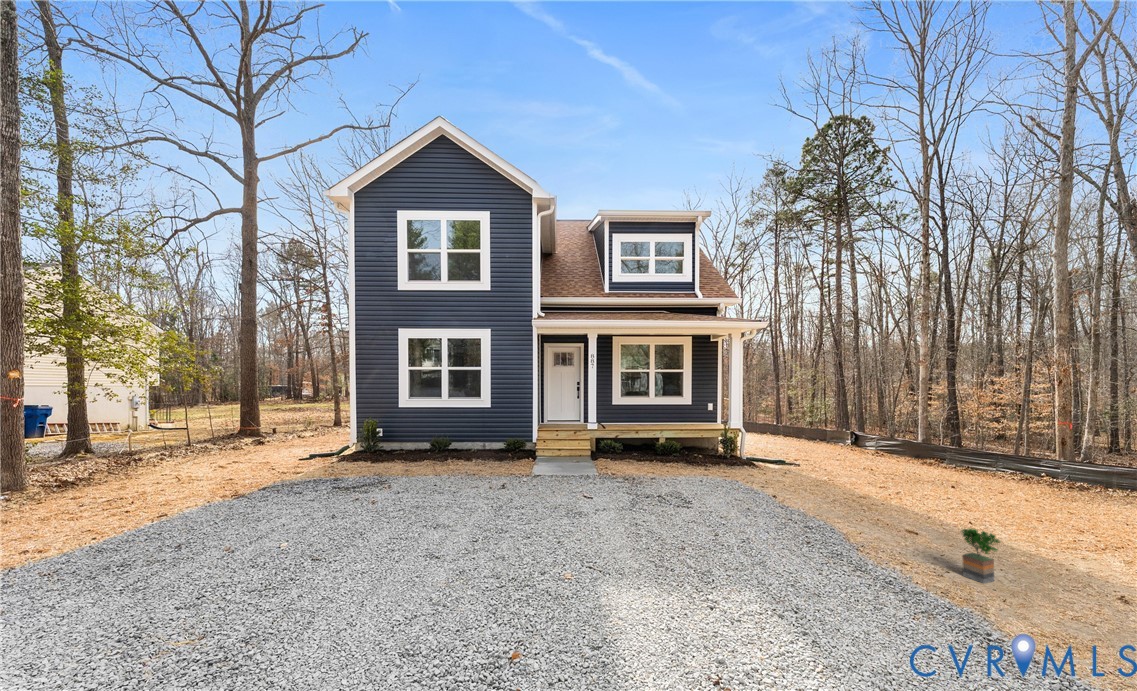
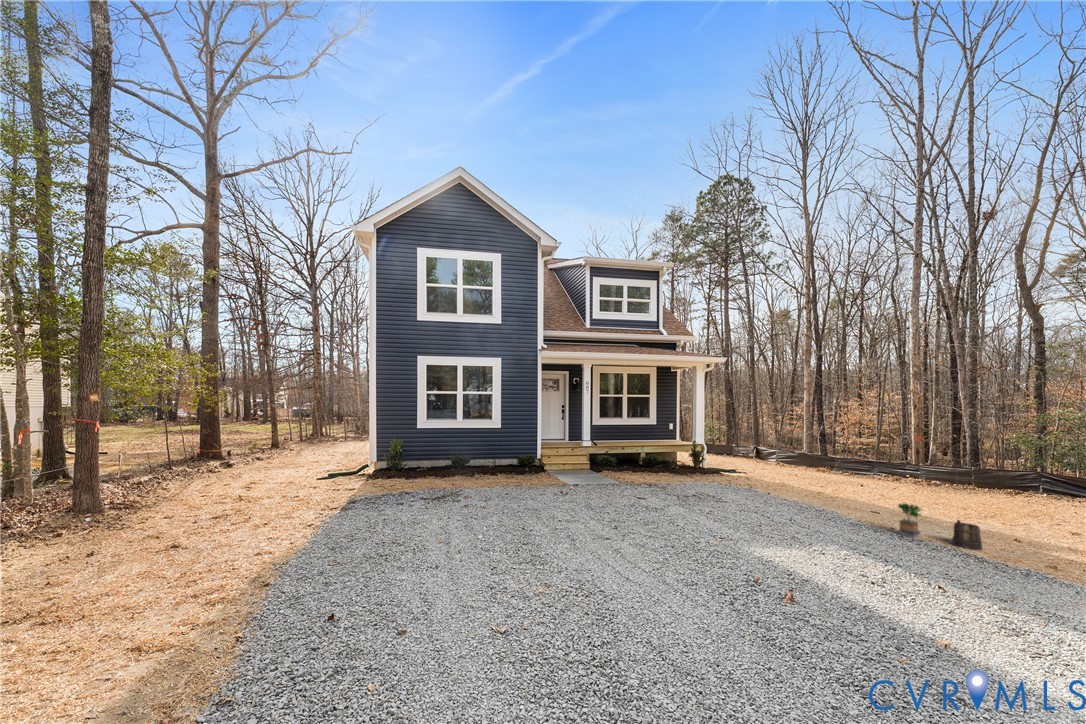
bucket: none [1049,563,1103,618] -> present [953,520,982,550]

